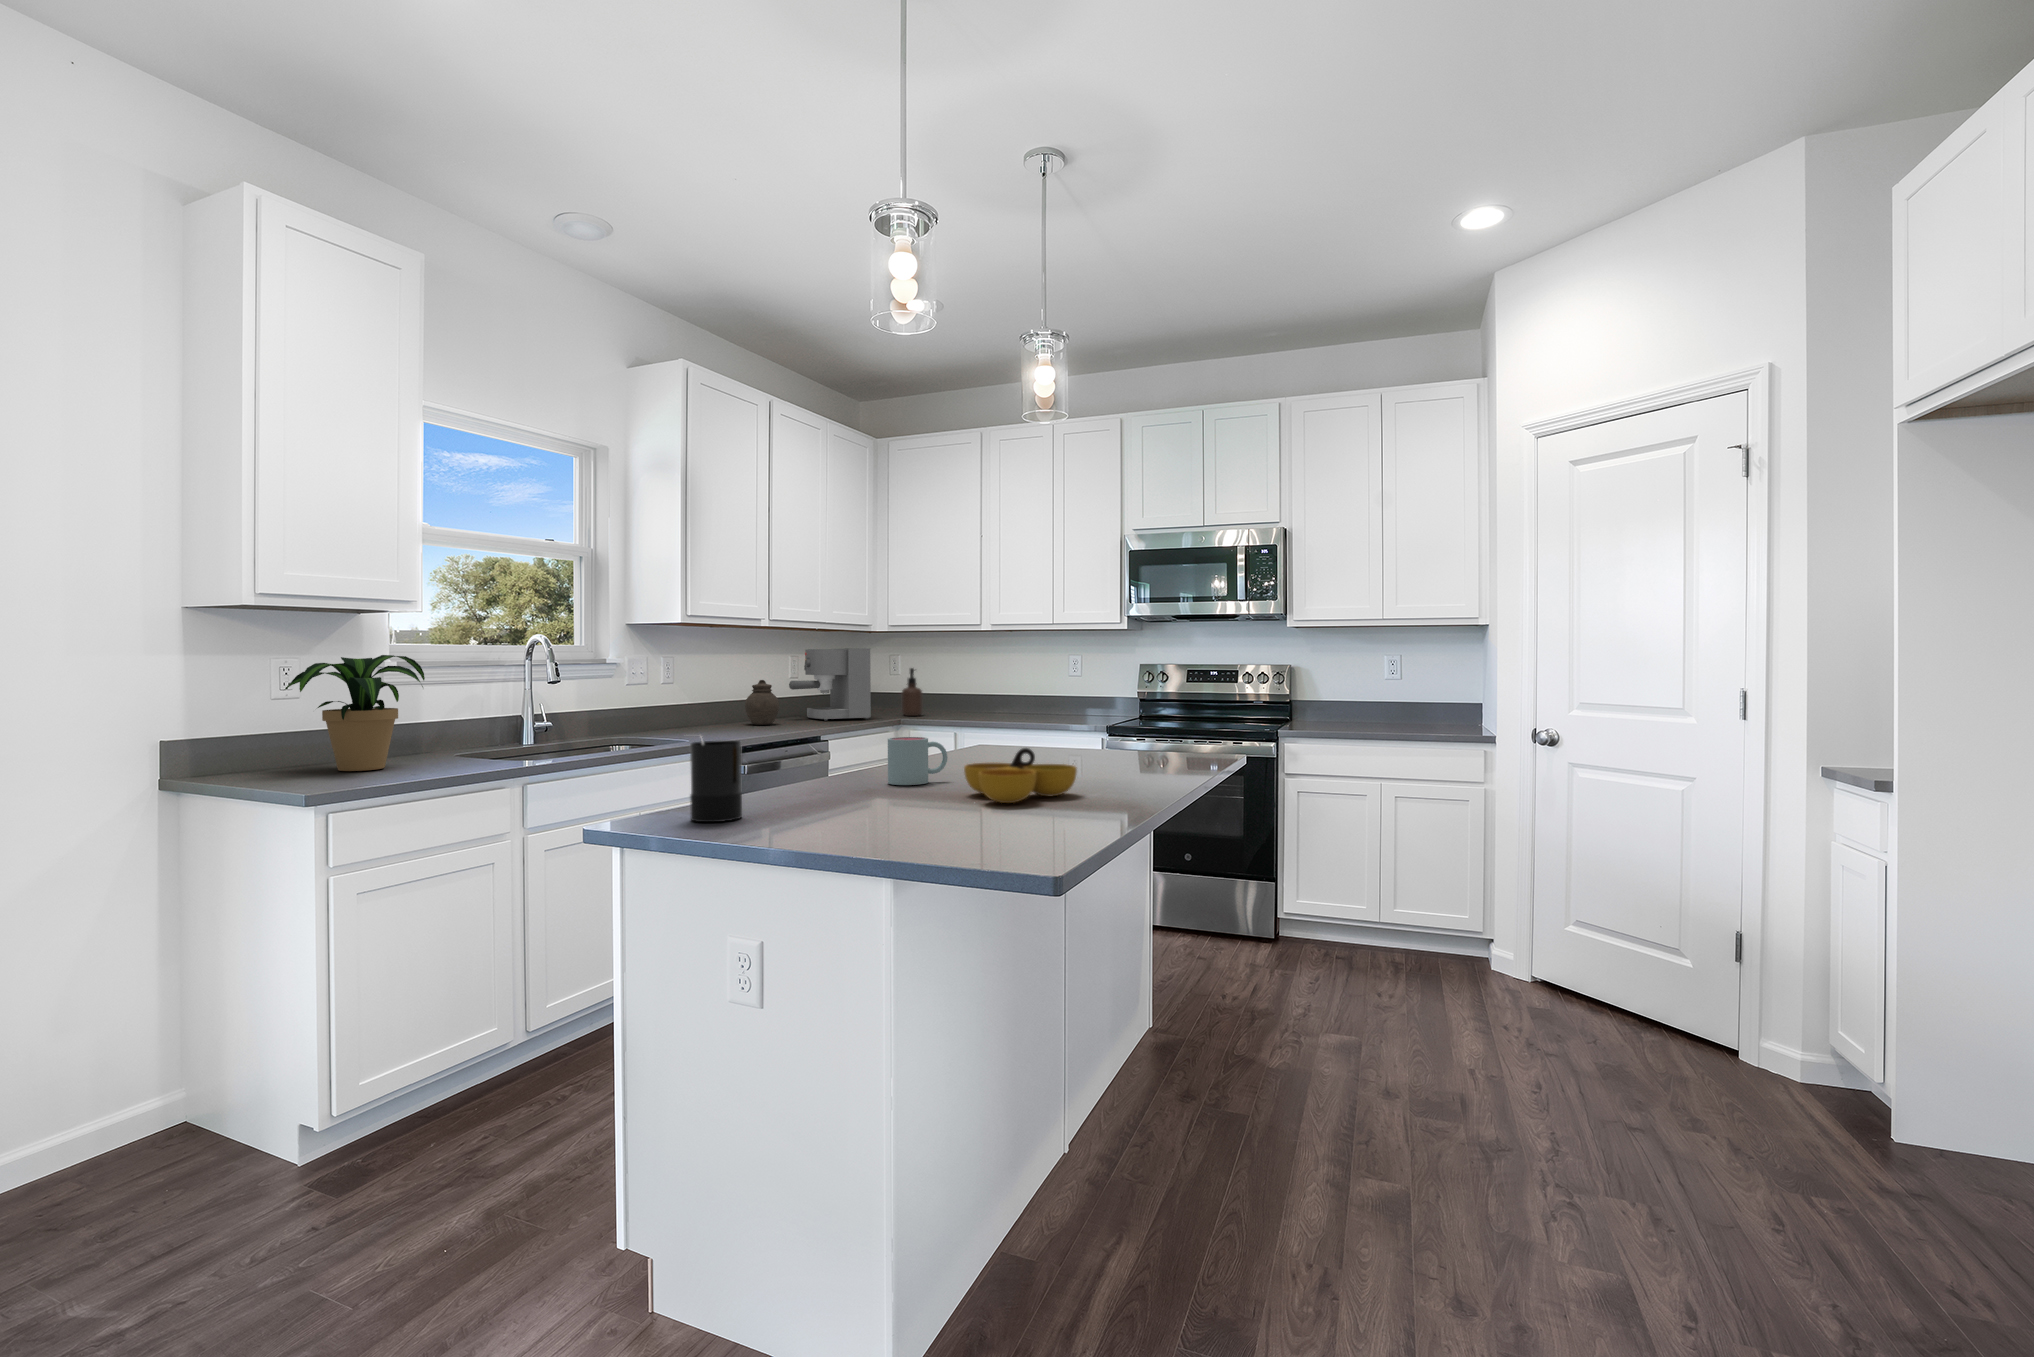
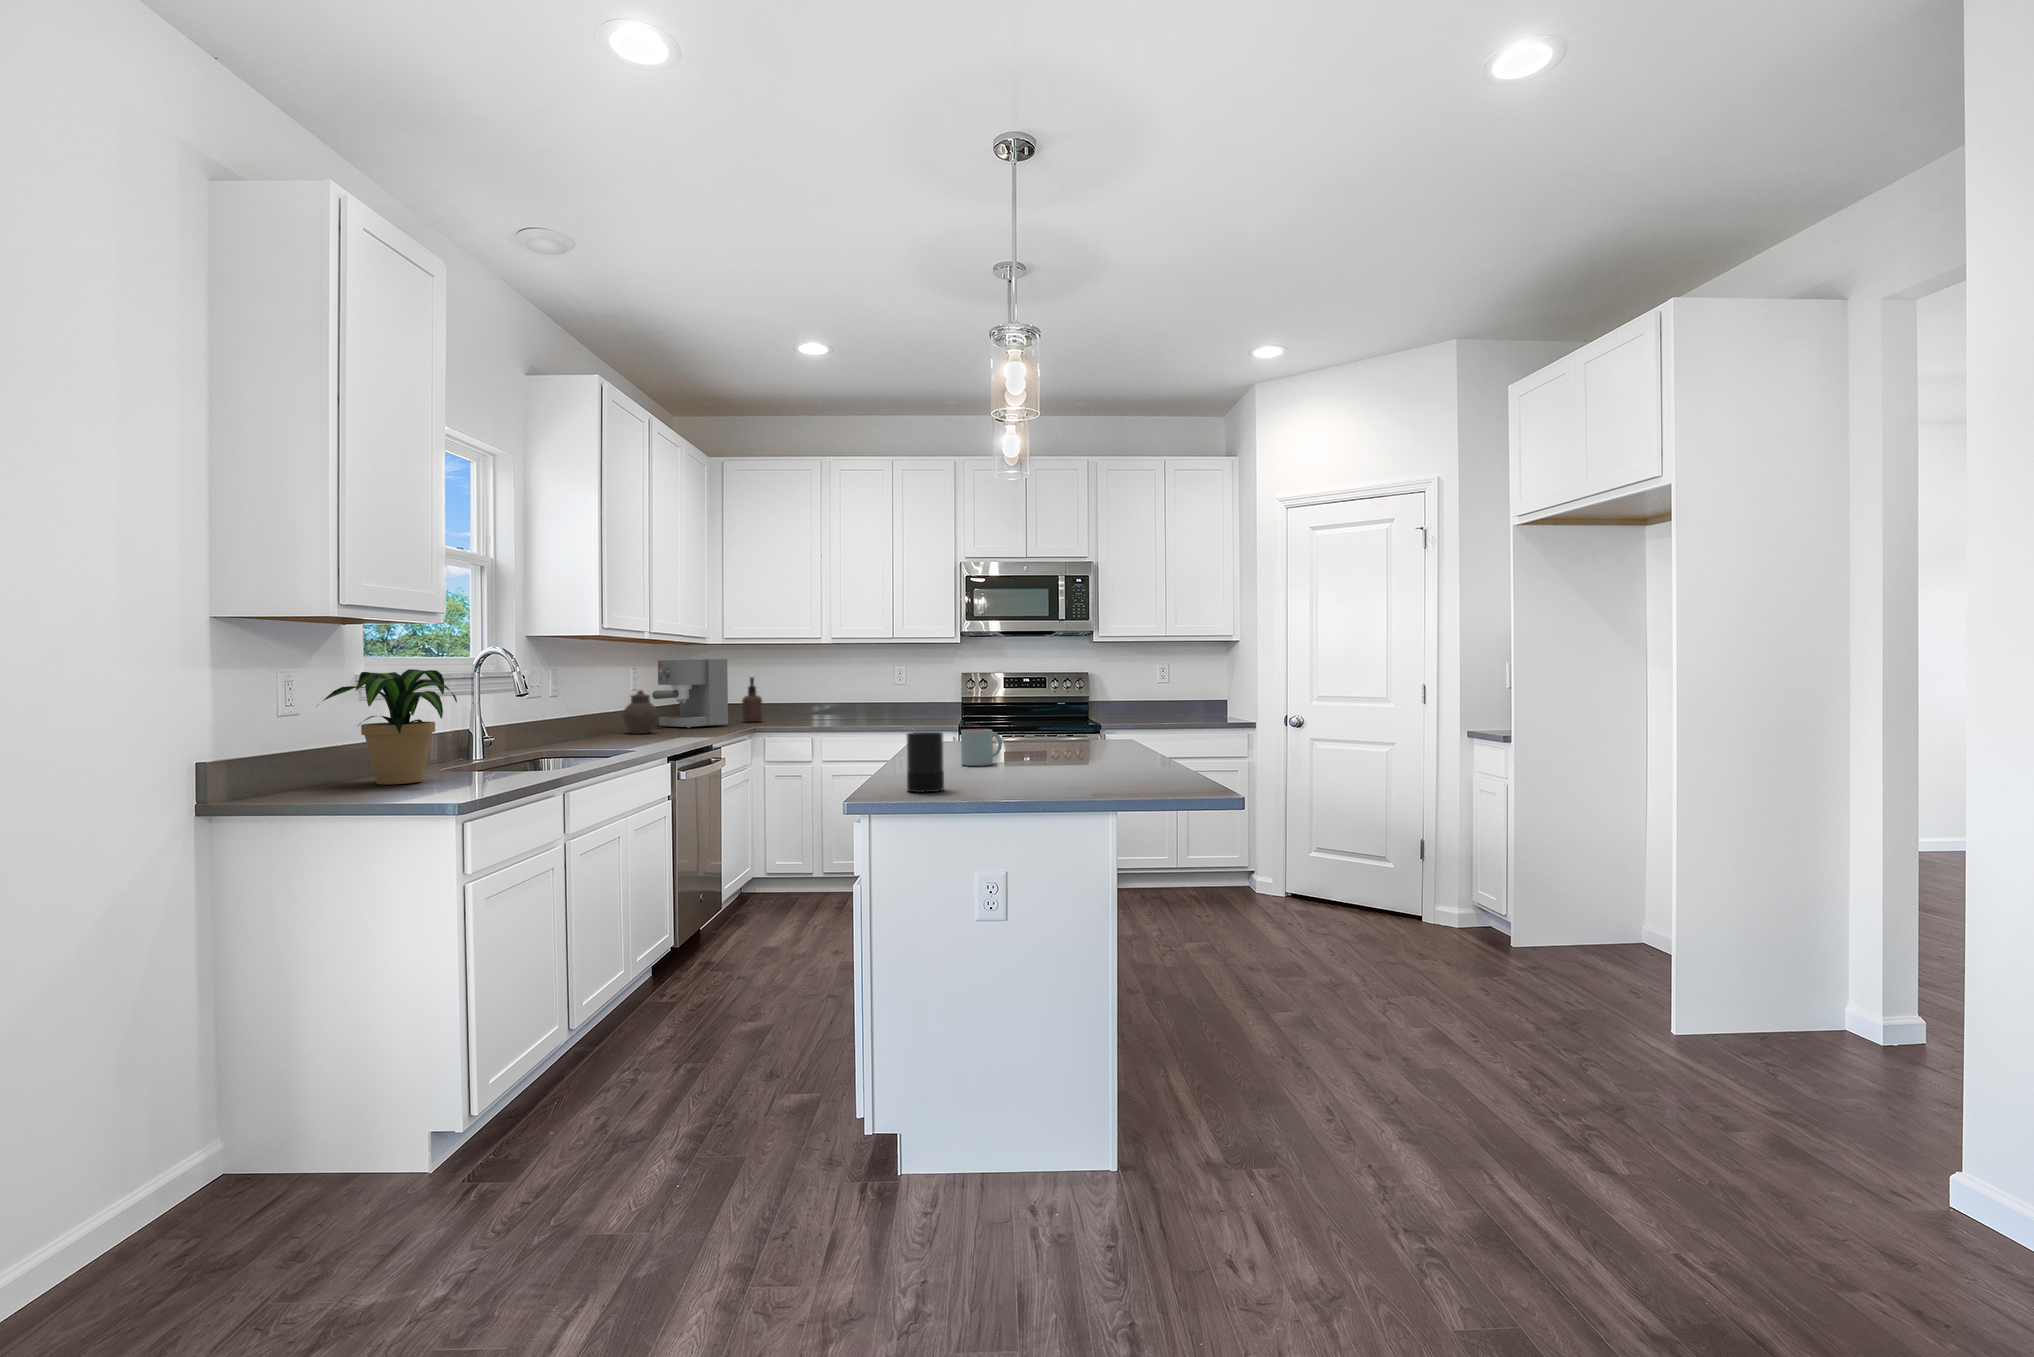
decorative bowl: present [964,748,1077,803] -> none [1046,732,1127,770]

